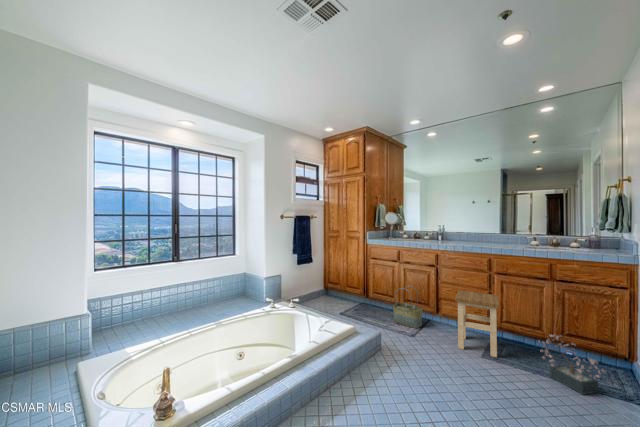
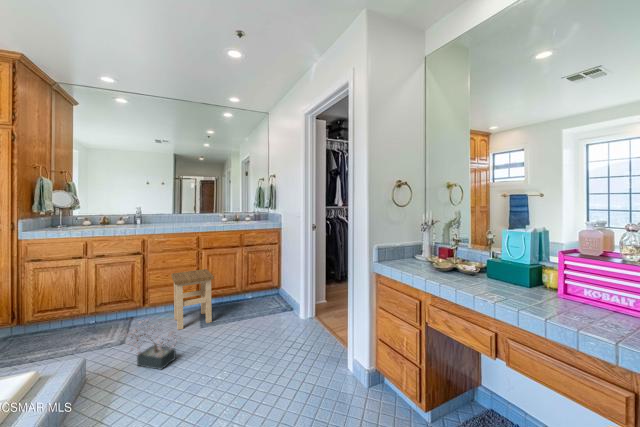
basket: present [393,286,423,328] -> none [82,284,128,337]
decorative plant: present [539,335,604,395] -> present [129,321,179,369]

